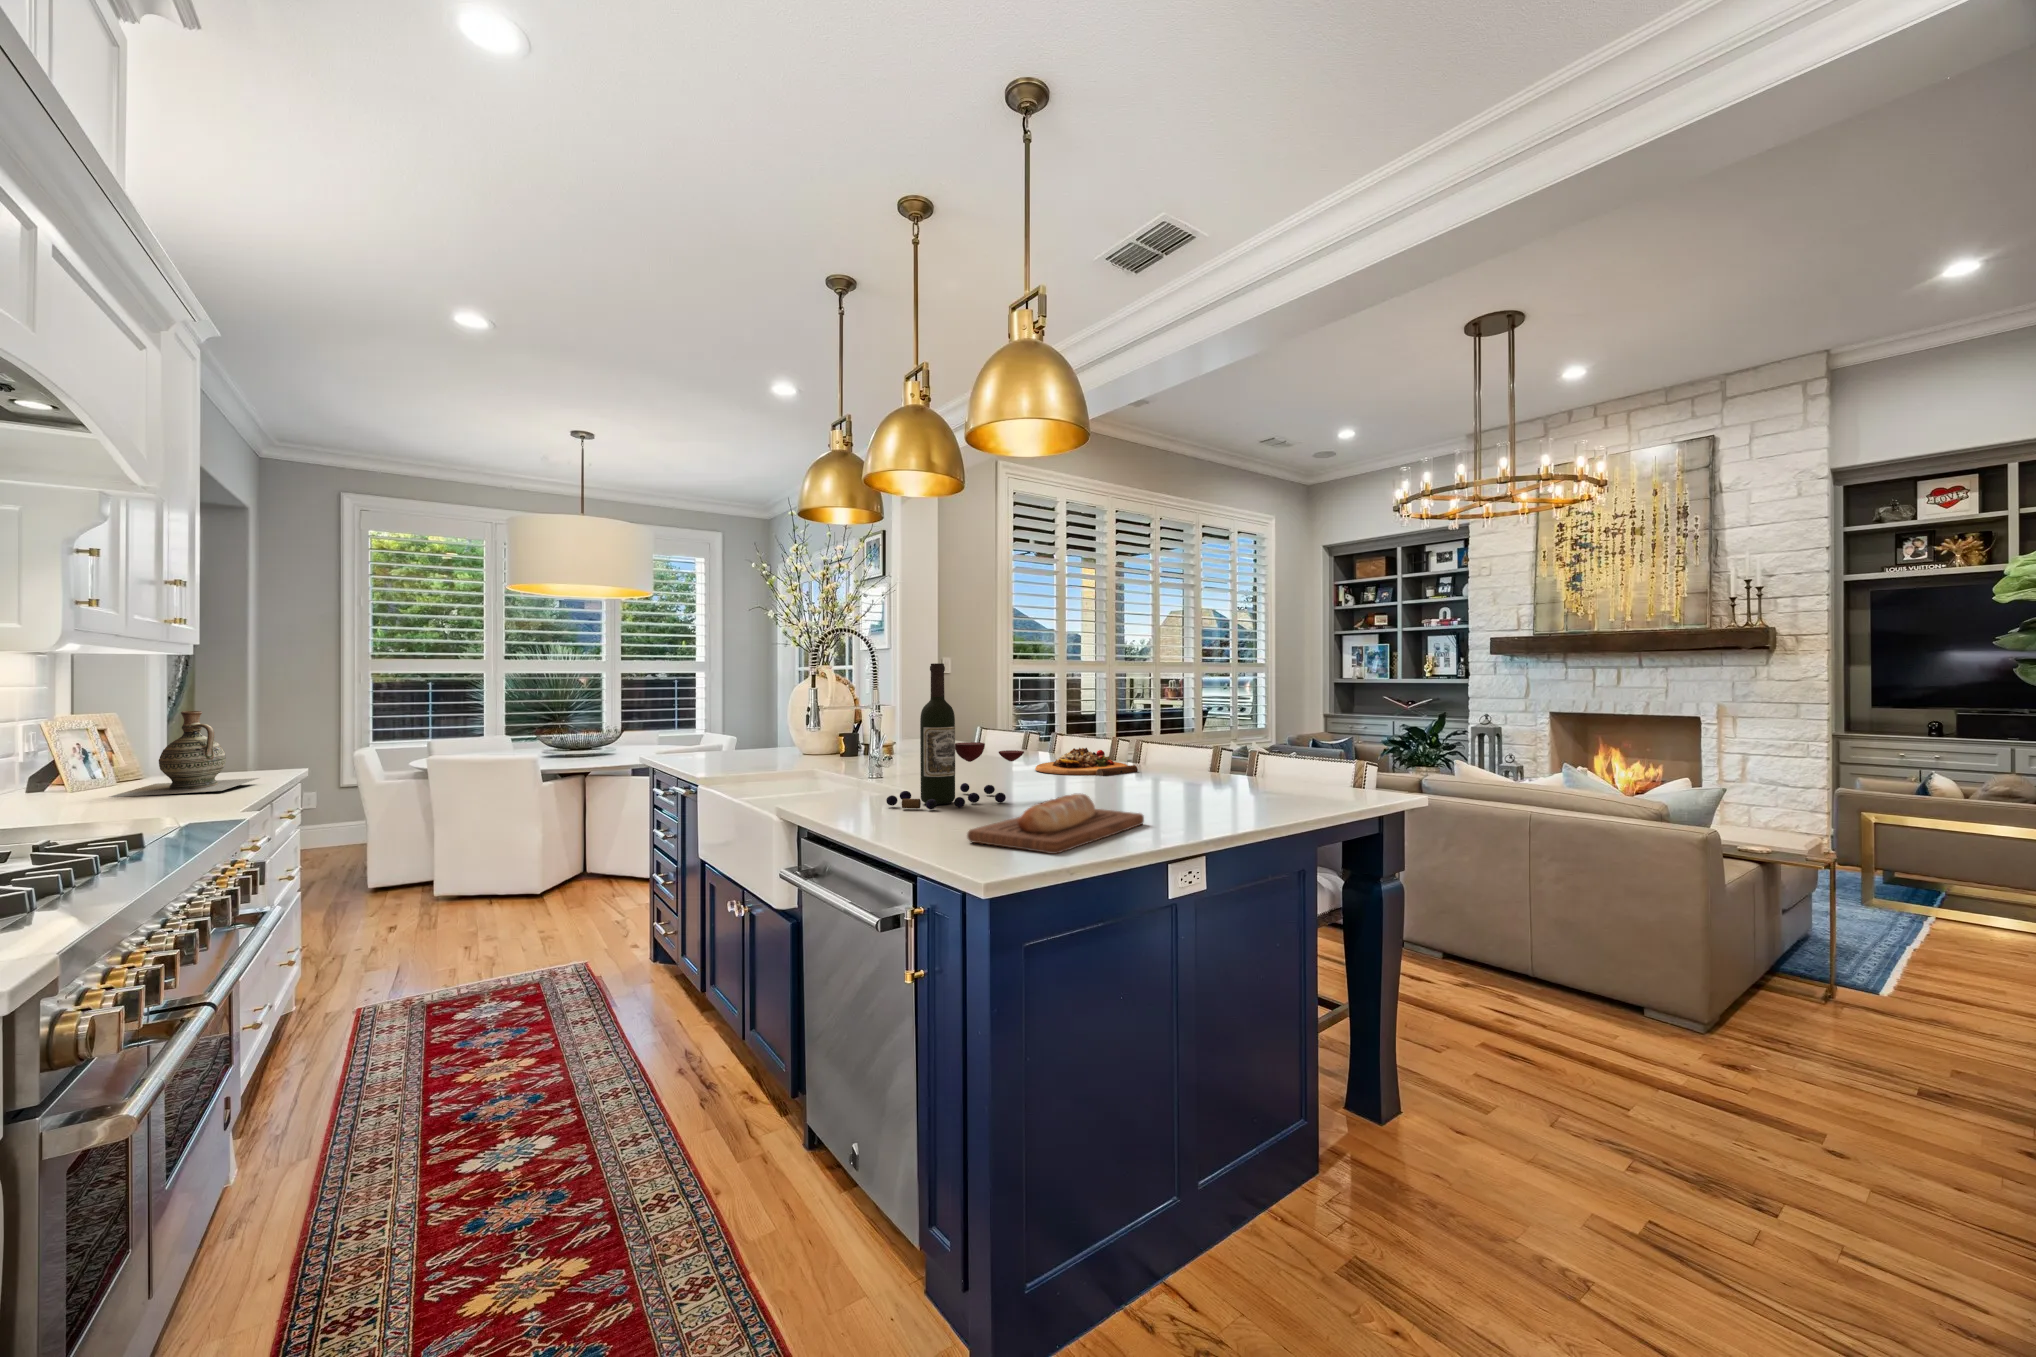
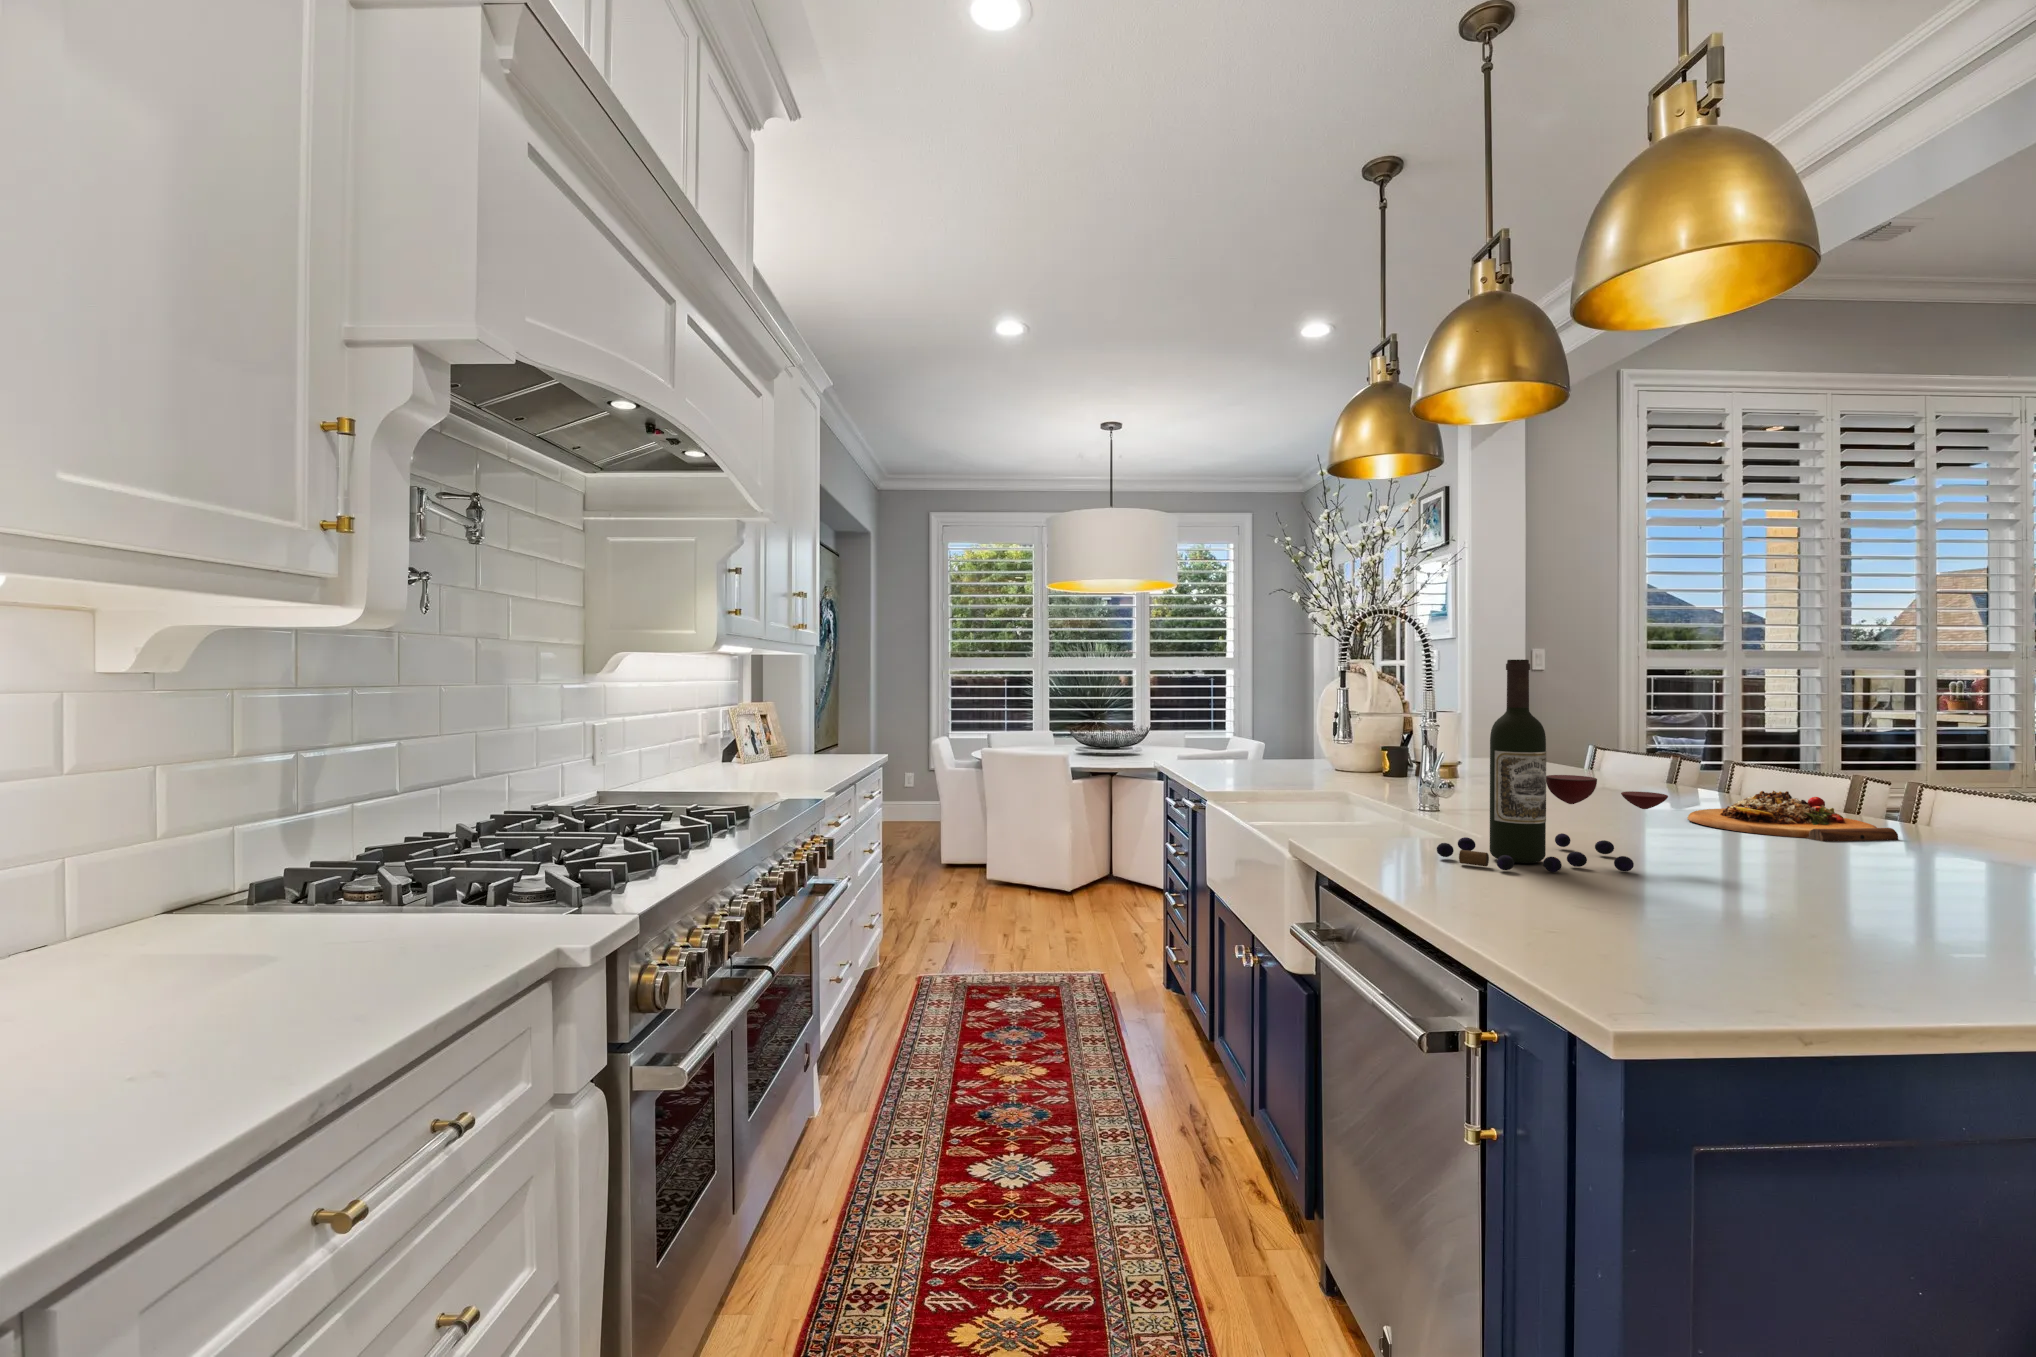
ceramic jug: present [109,711,259,797] -> none [744,700,843,771]
bread loaf: present [967,794,1144,854] -> none [1561,880,1932,989]

